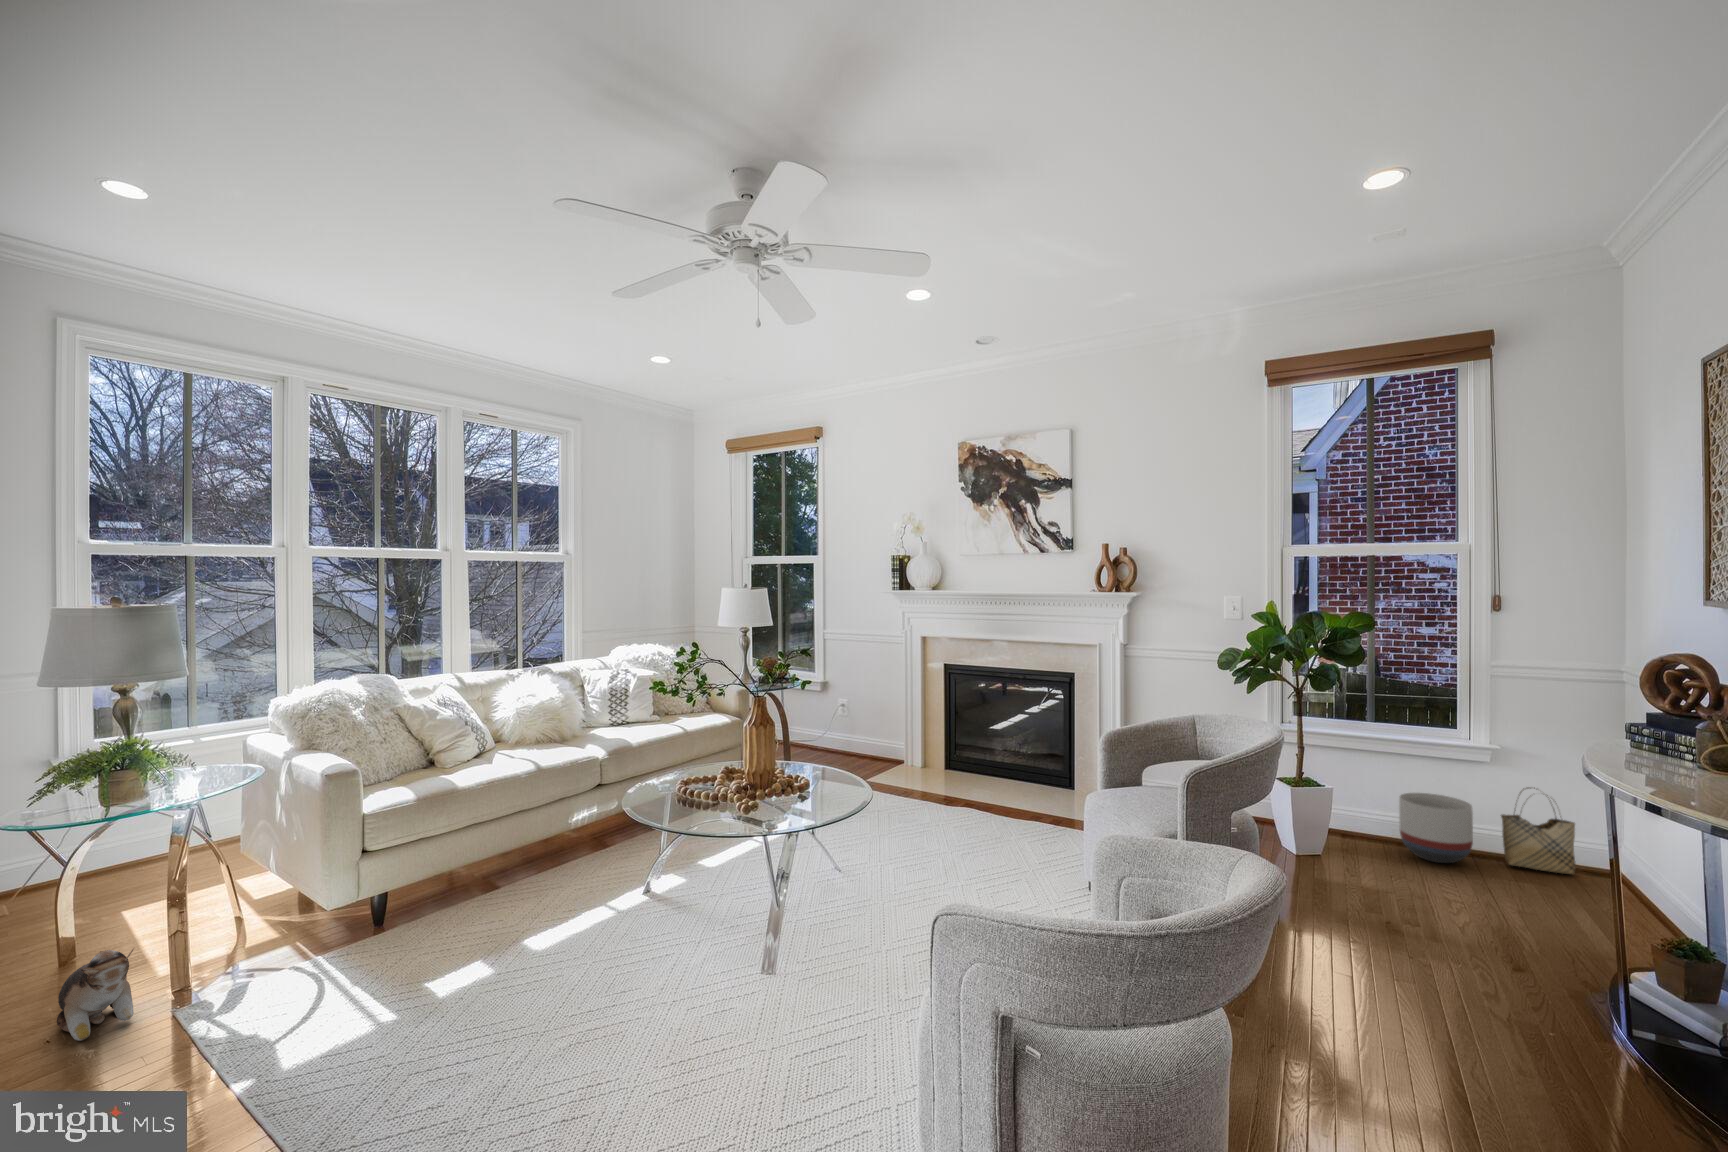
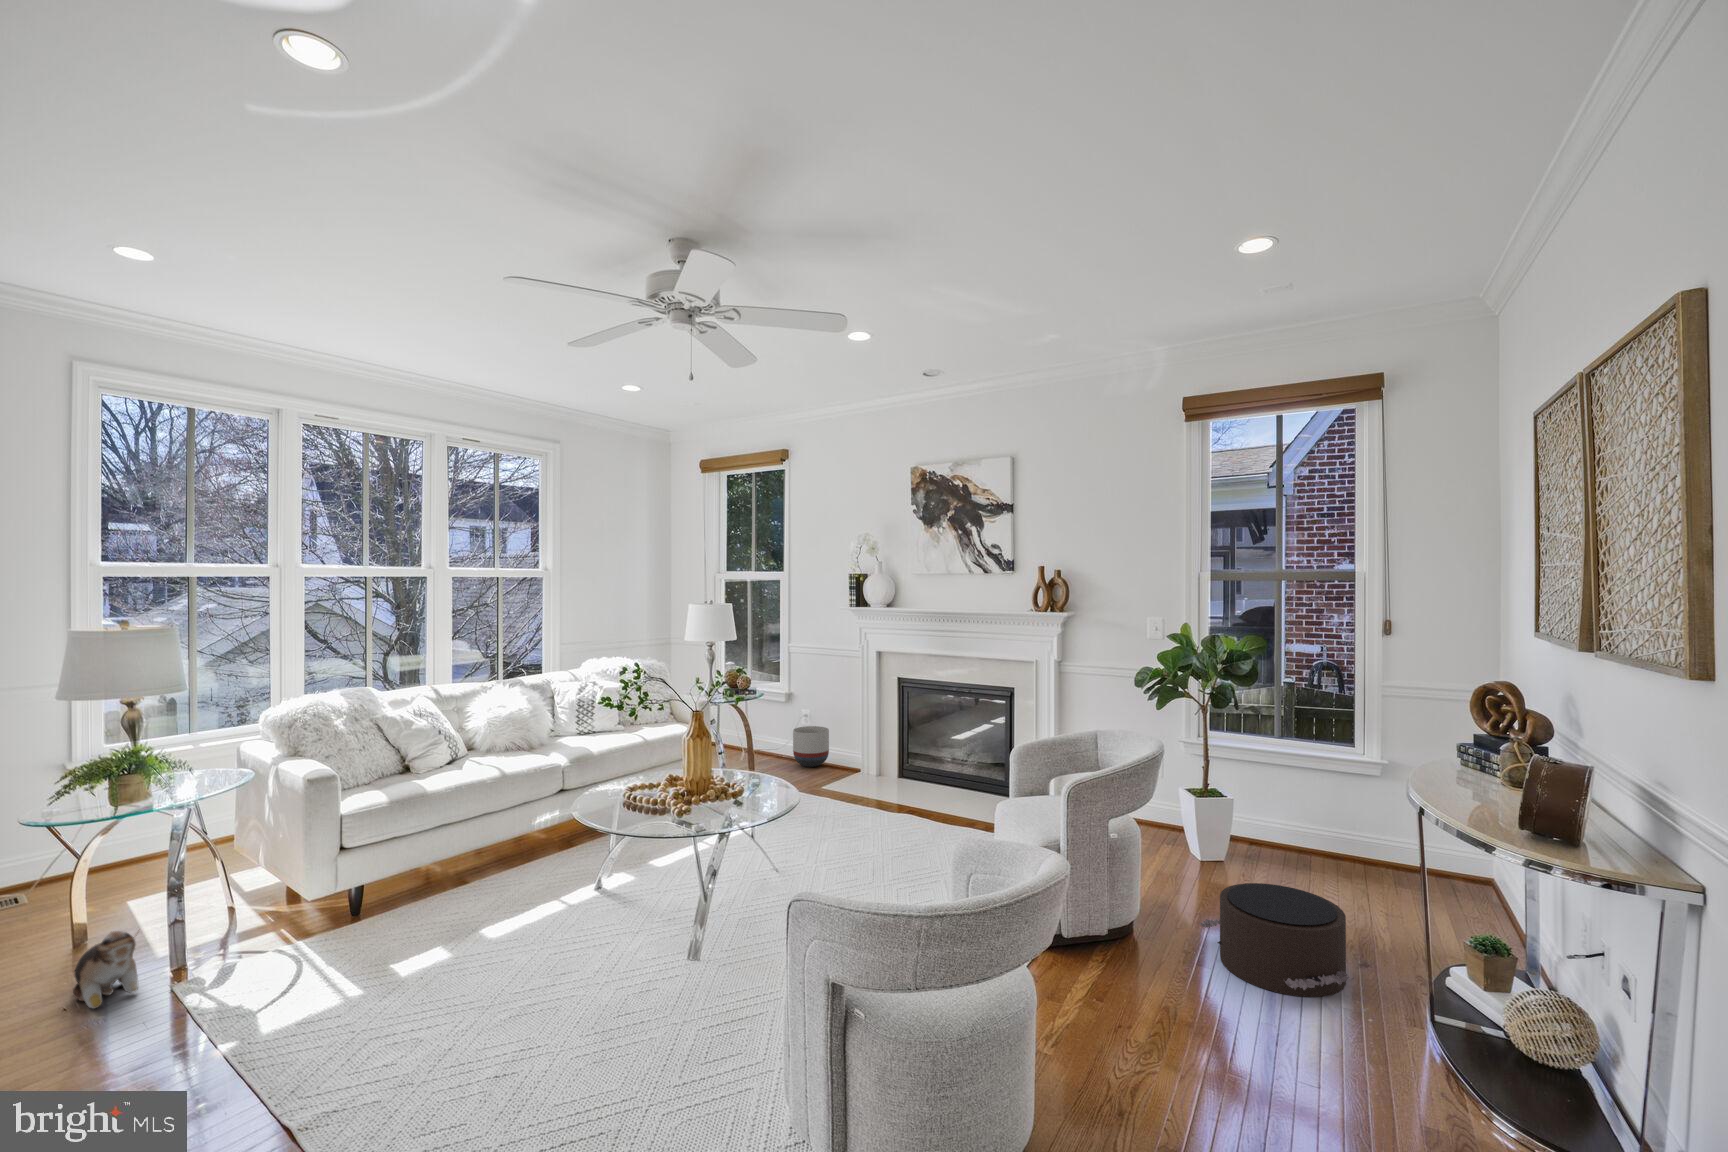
woven basket: present [1501,787,1576,874] -> none [1390,799,1455,880]
planter: present [1399,793,1473,863] -> present [793,726,829,767]
pouf: none [1324,881,1527,1012] -> present [1199,883,1354,997]

